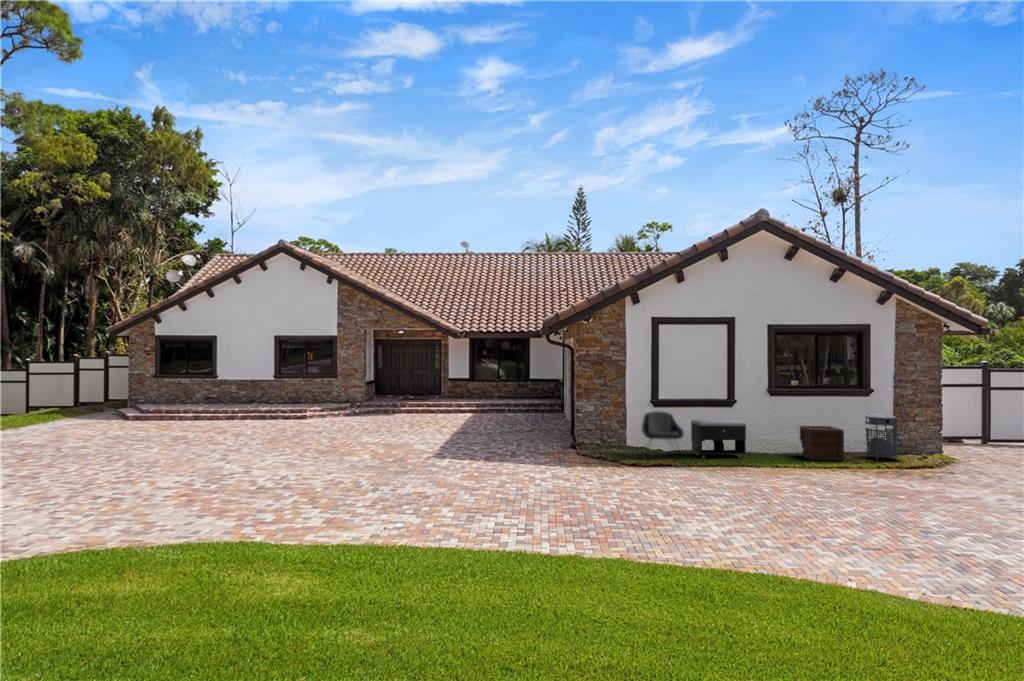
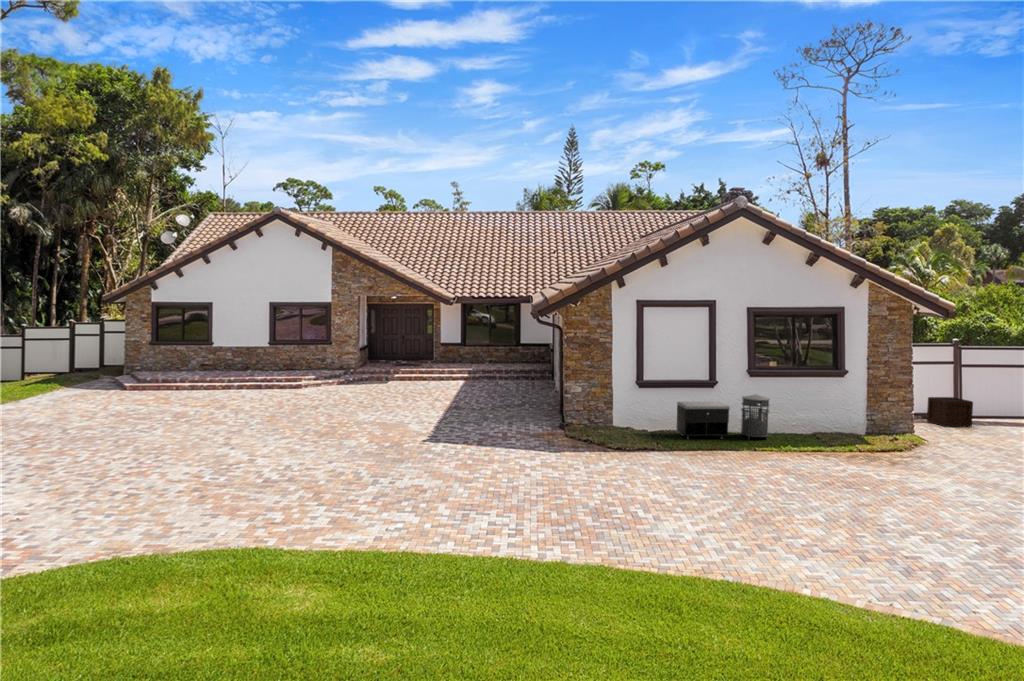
lounge chair: present [641,412,684,458] -> none [629,394,669,441]
trash can: present [865,413,898,460] -> present [741,394,770,439]
wooden crate: present [800,426,844,461] -> present [927,397,973,427]

